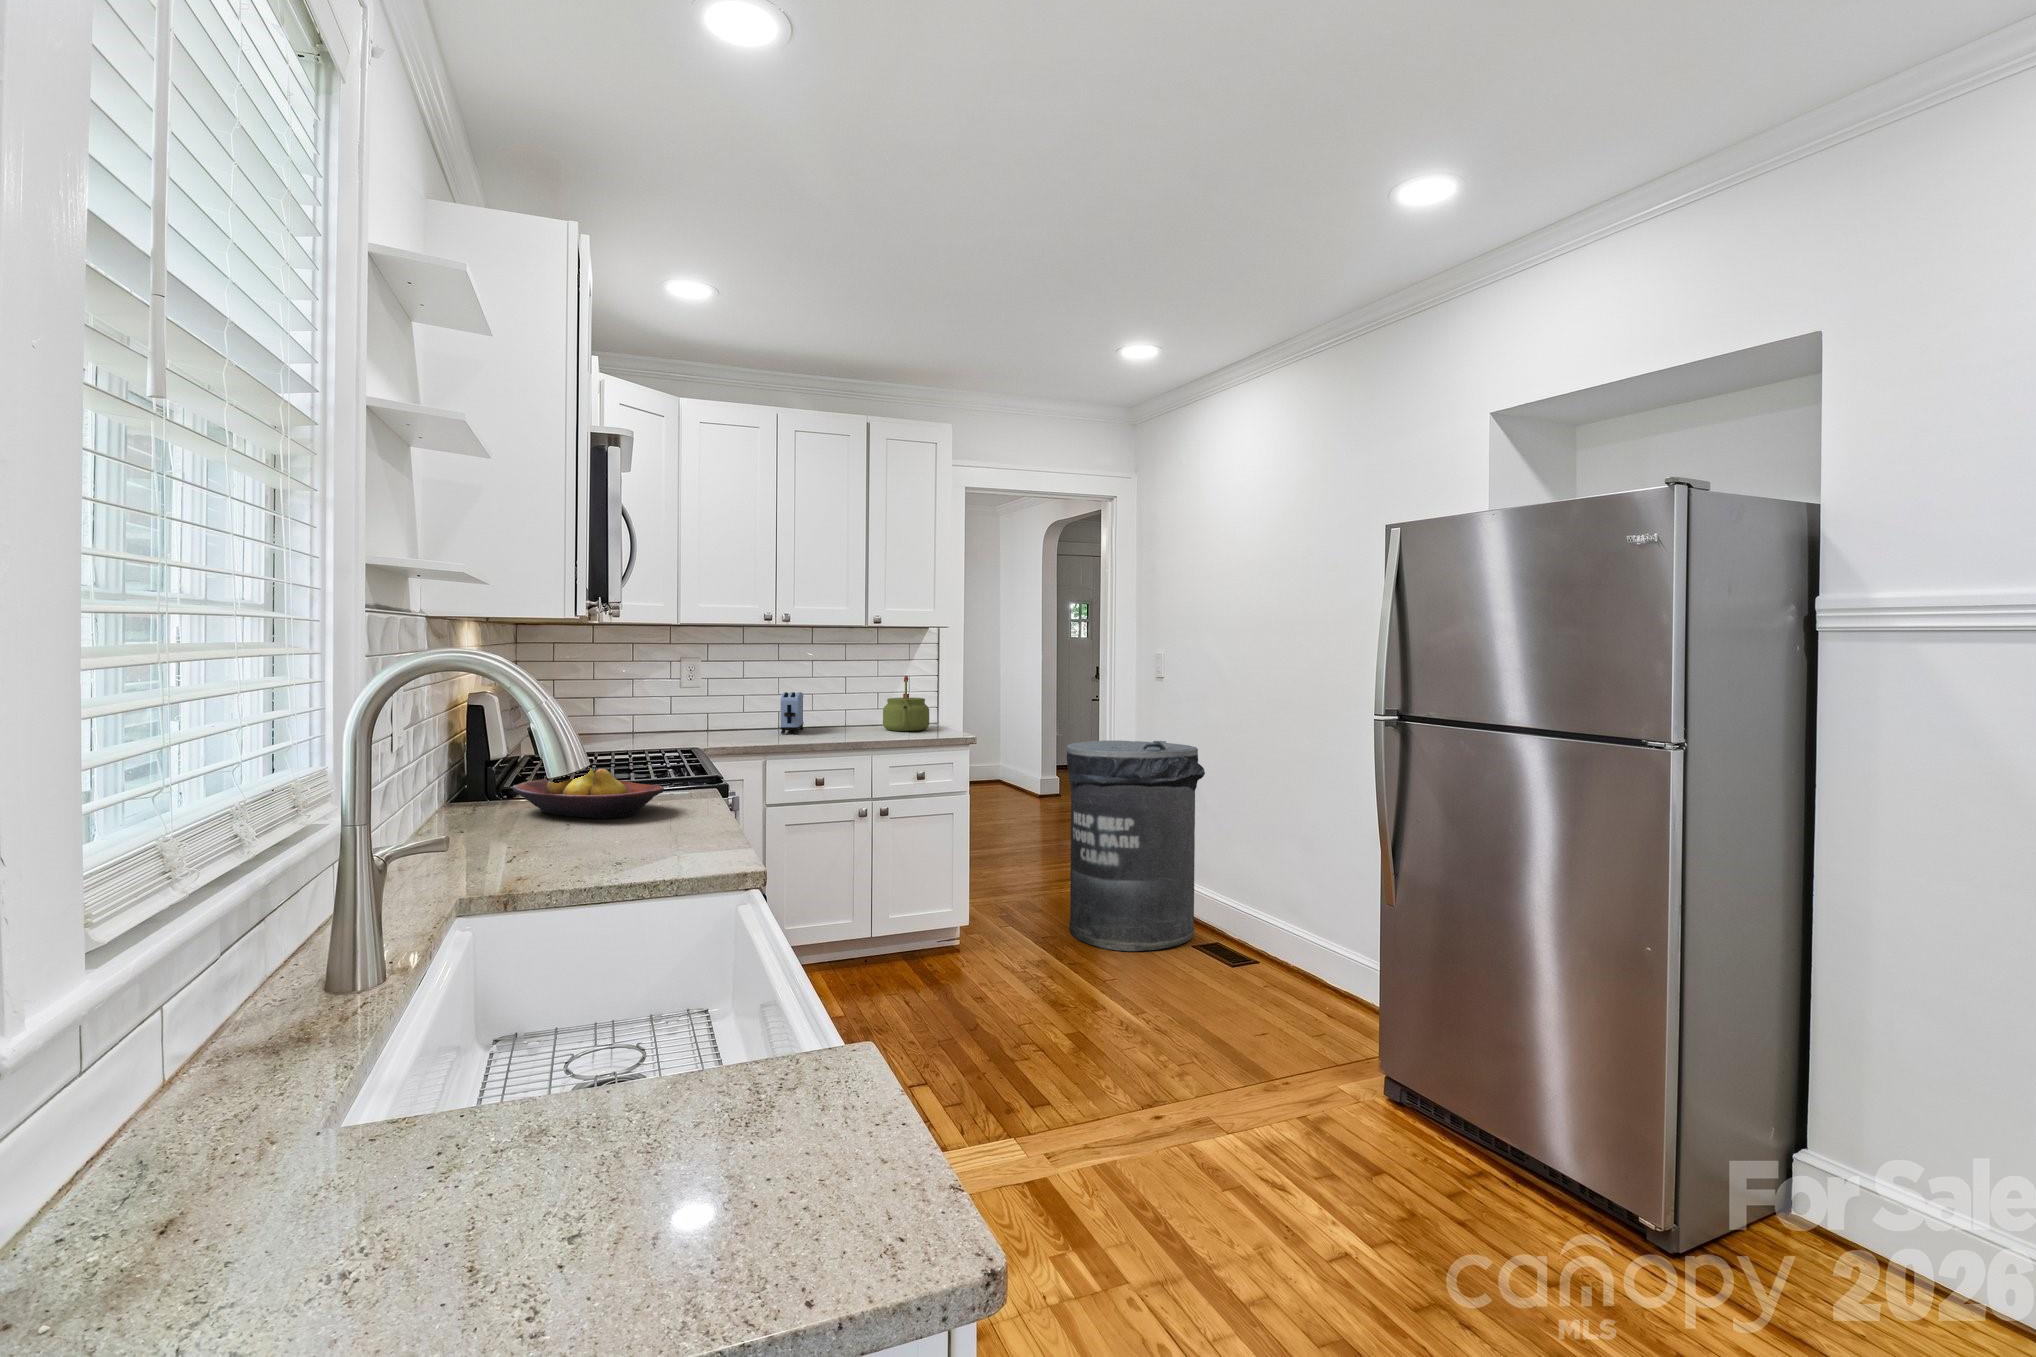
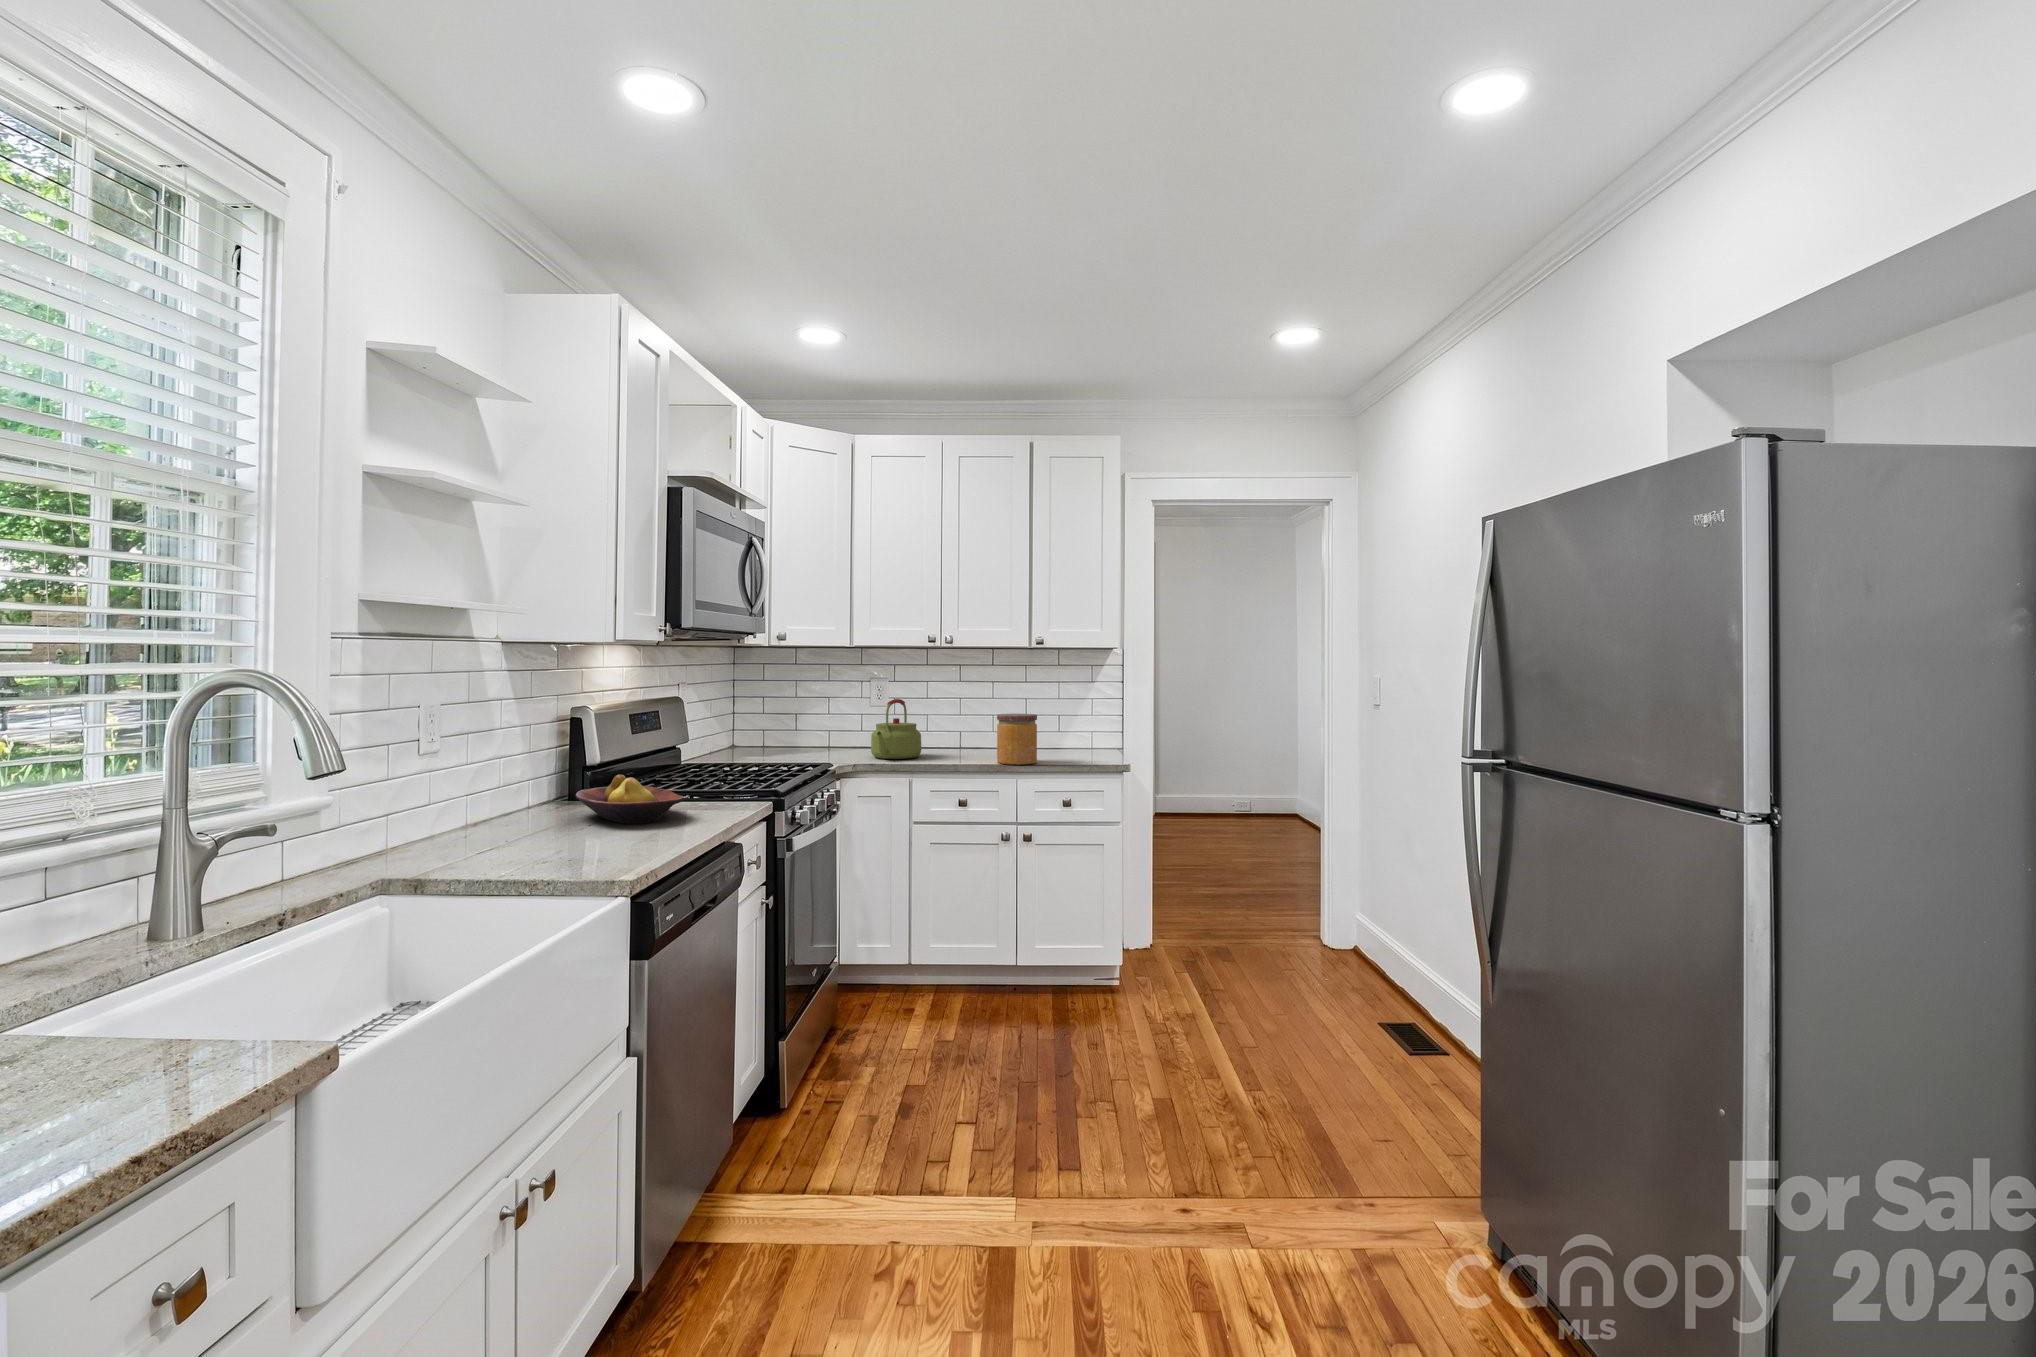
kettle: present [883,676,929,731] -> present [871,699,921,759]
jar: none [844,691,885,742] -> present [997,714,1037,765]
toaster: present [780,692,804,734] -> none [949,713,981,754]
trash can: present [1067,740,1205,951] -> none [1243,774,1402,1019]

